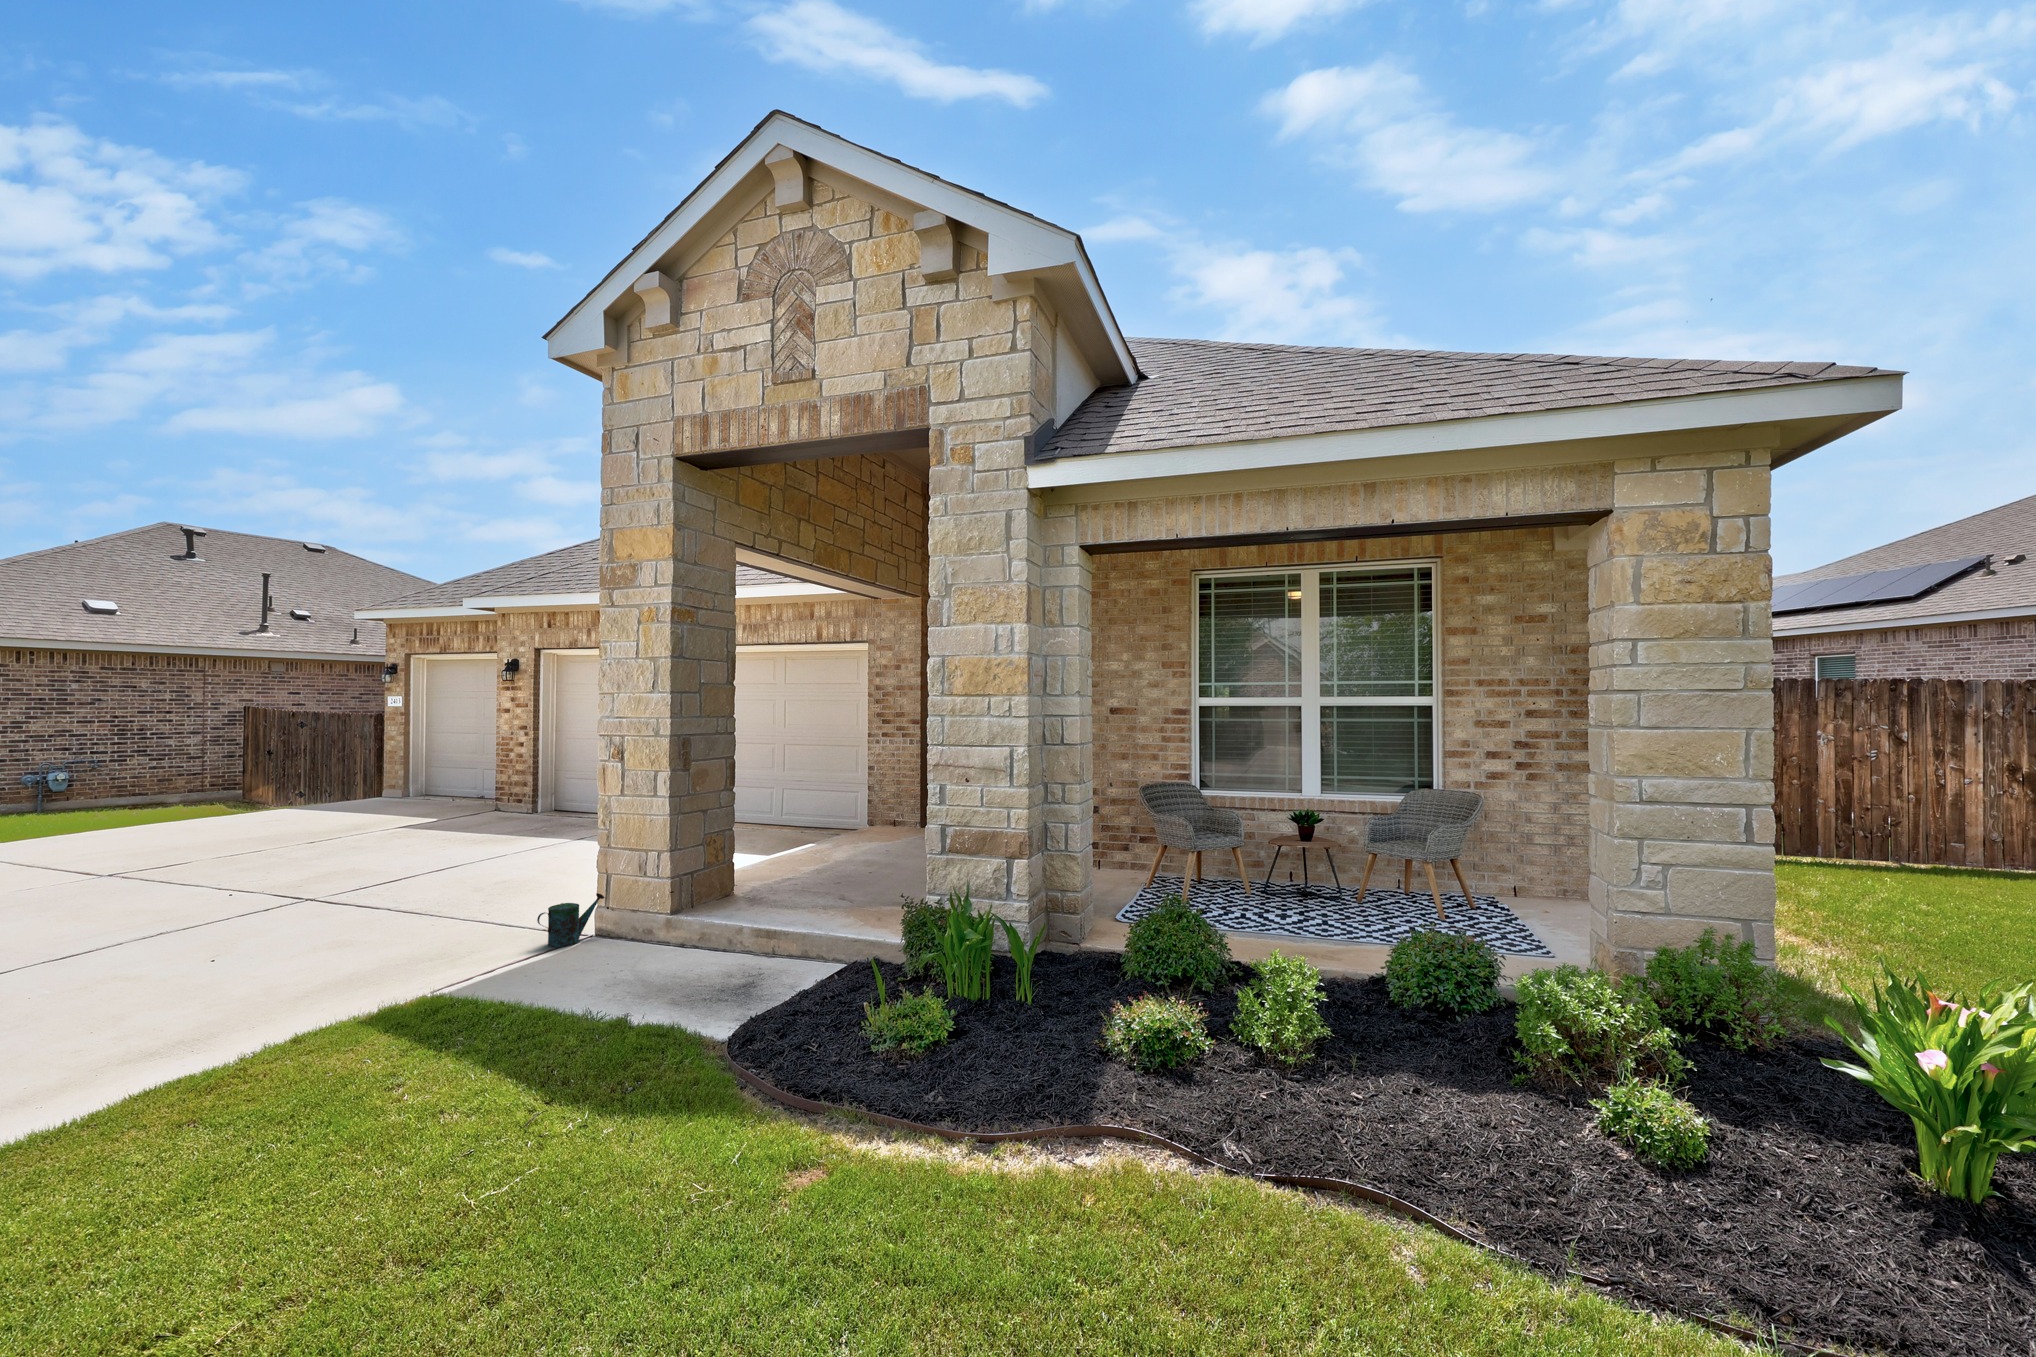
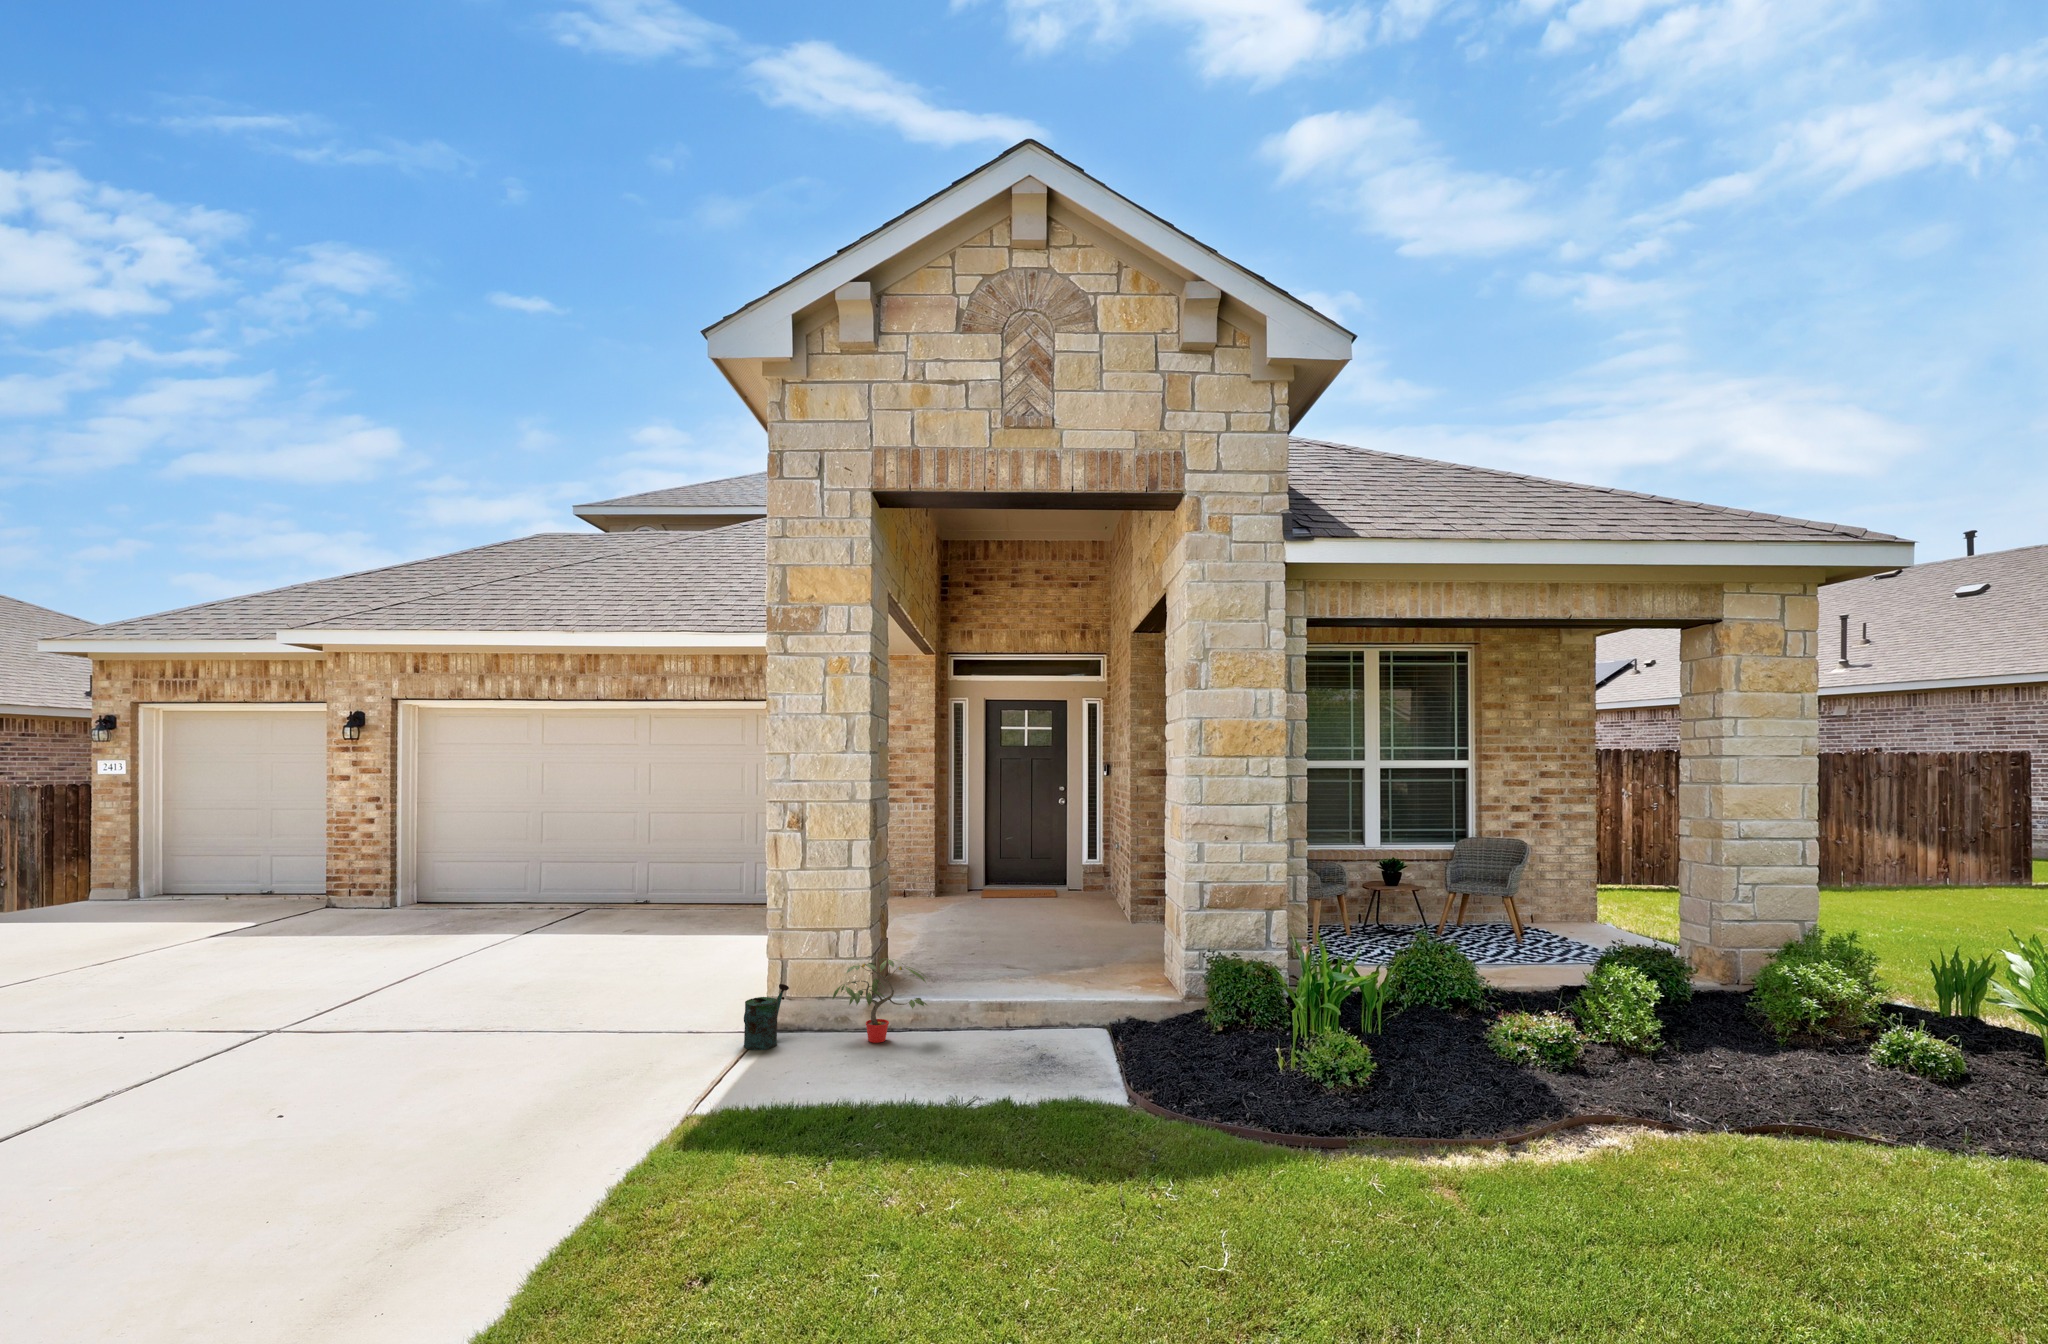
potted plant: none [609,877,700,951] -> present [833,958,927,1043]

